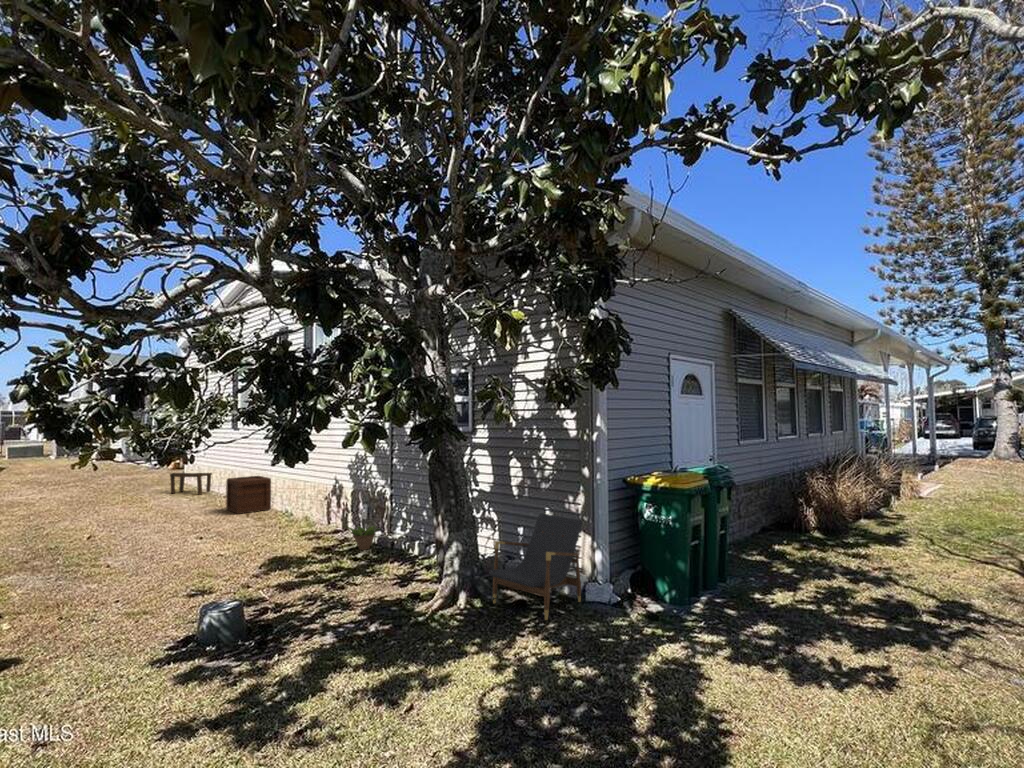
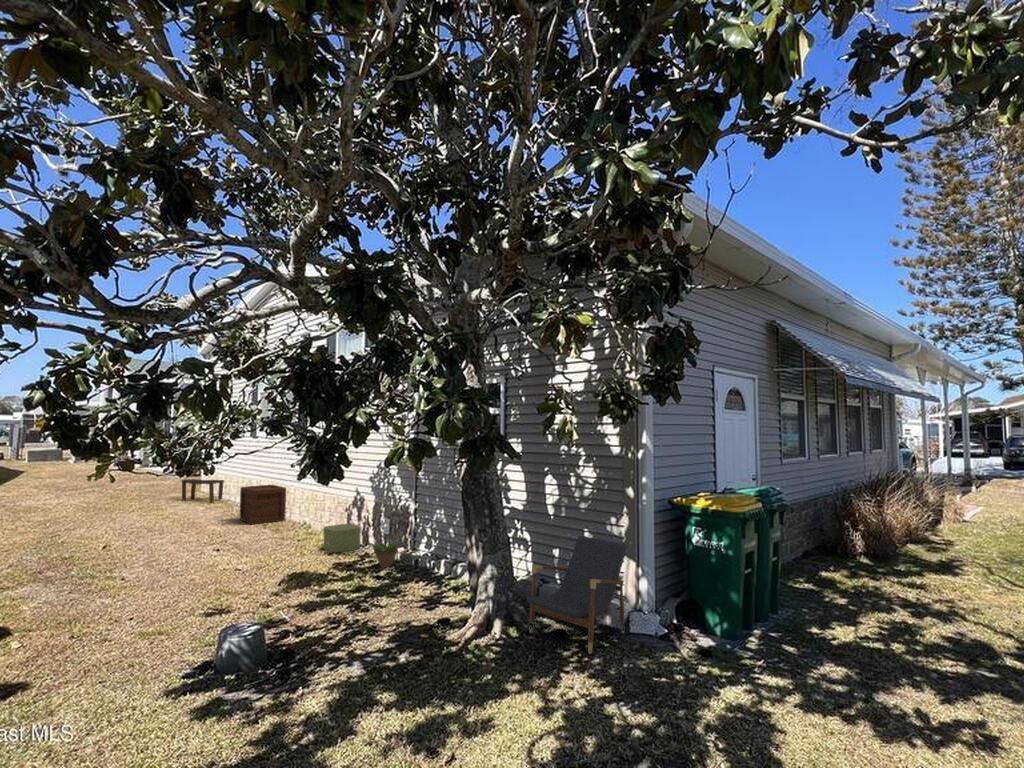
storage box: none [306,511,342,538] -> present [323,524,361,552]

